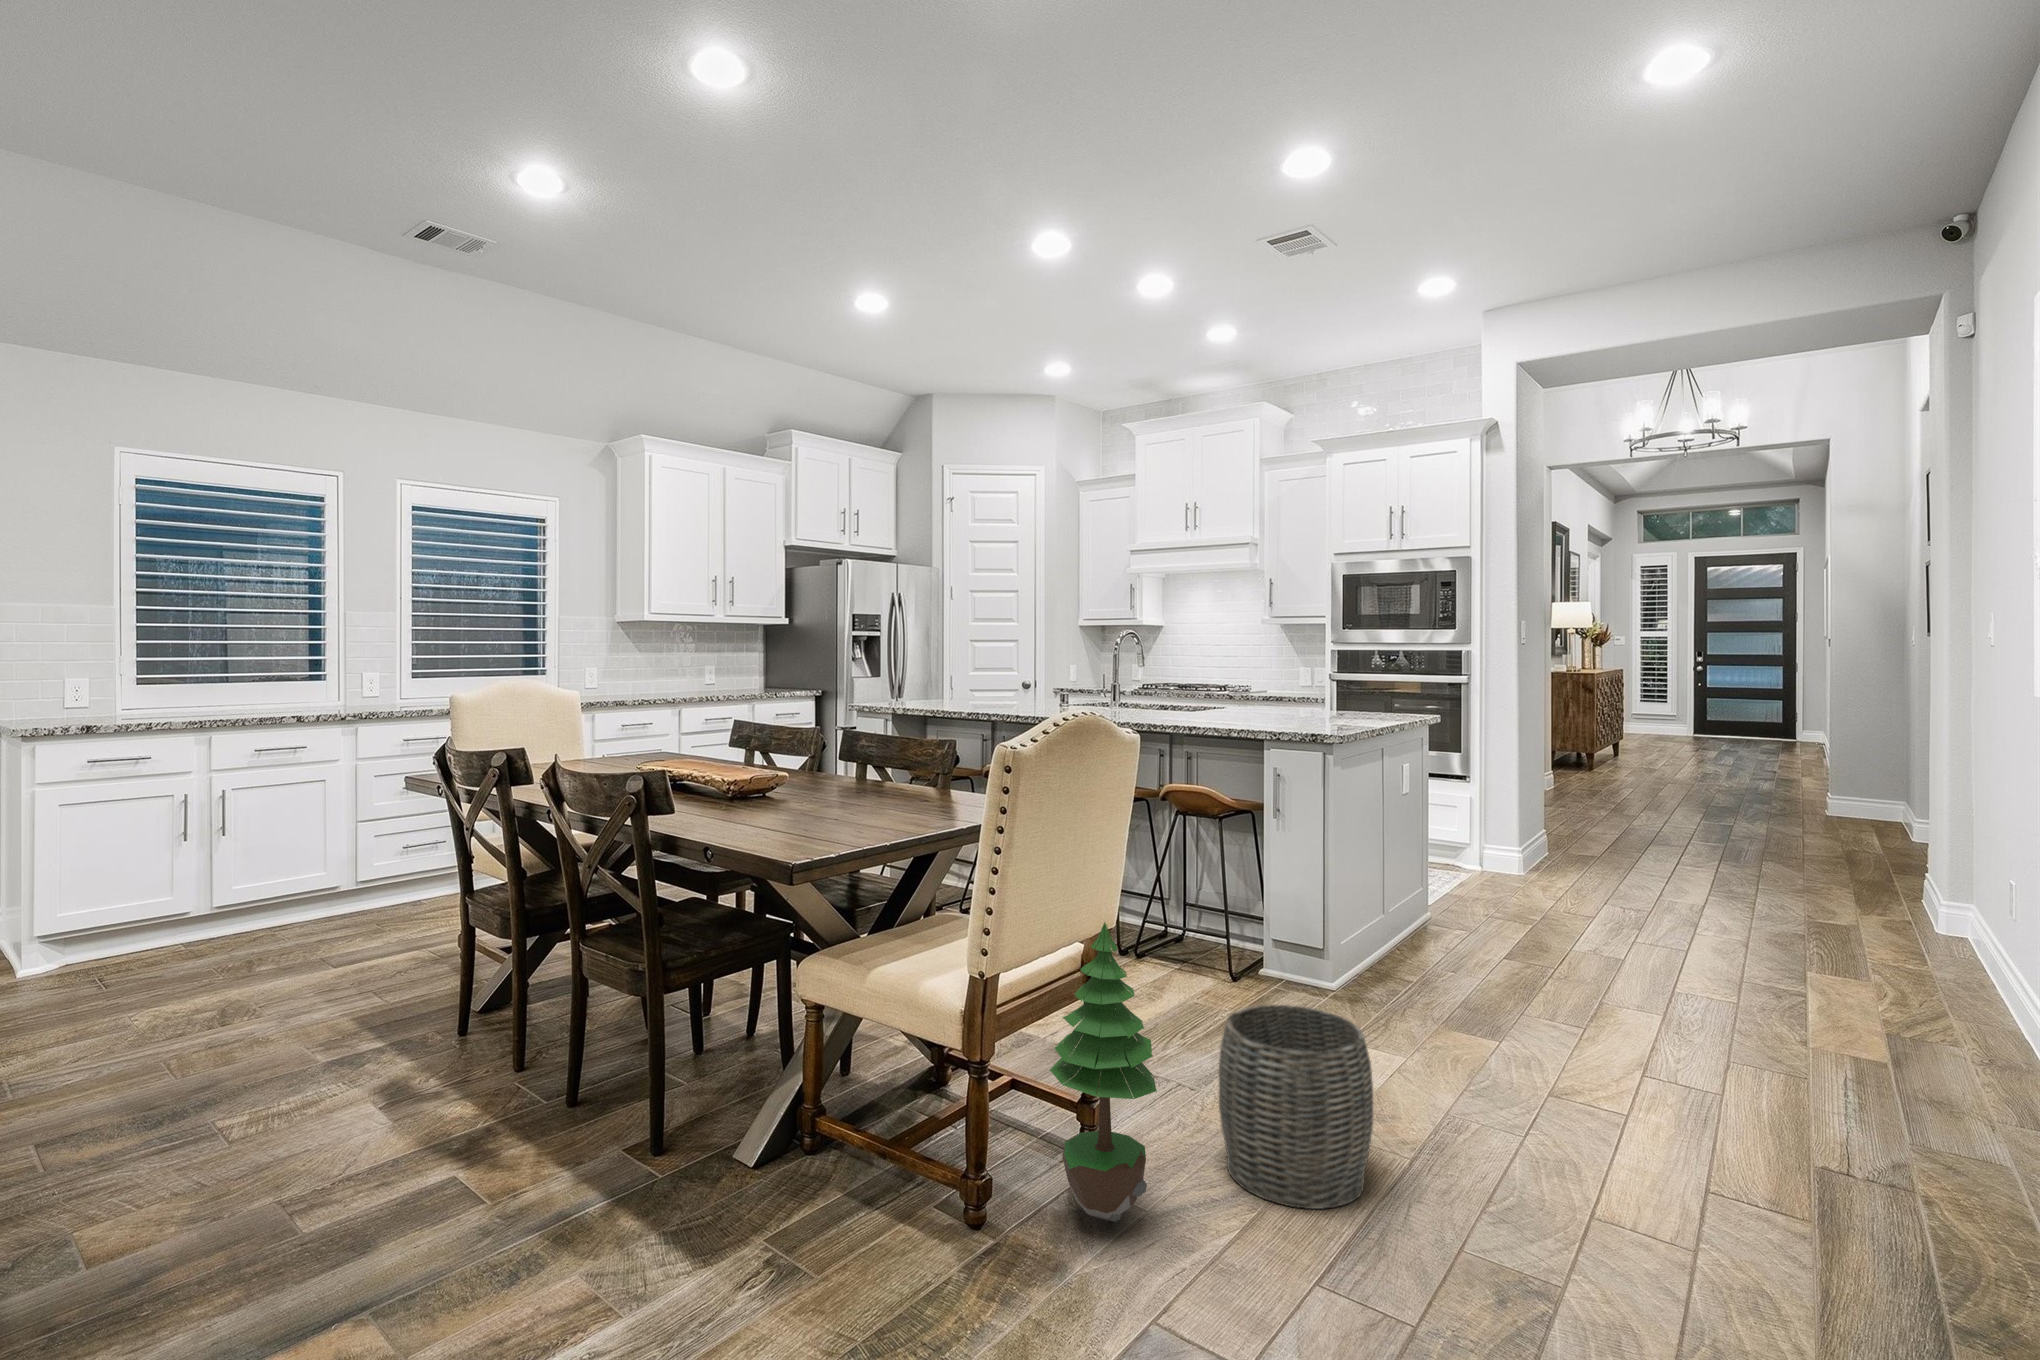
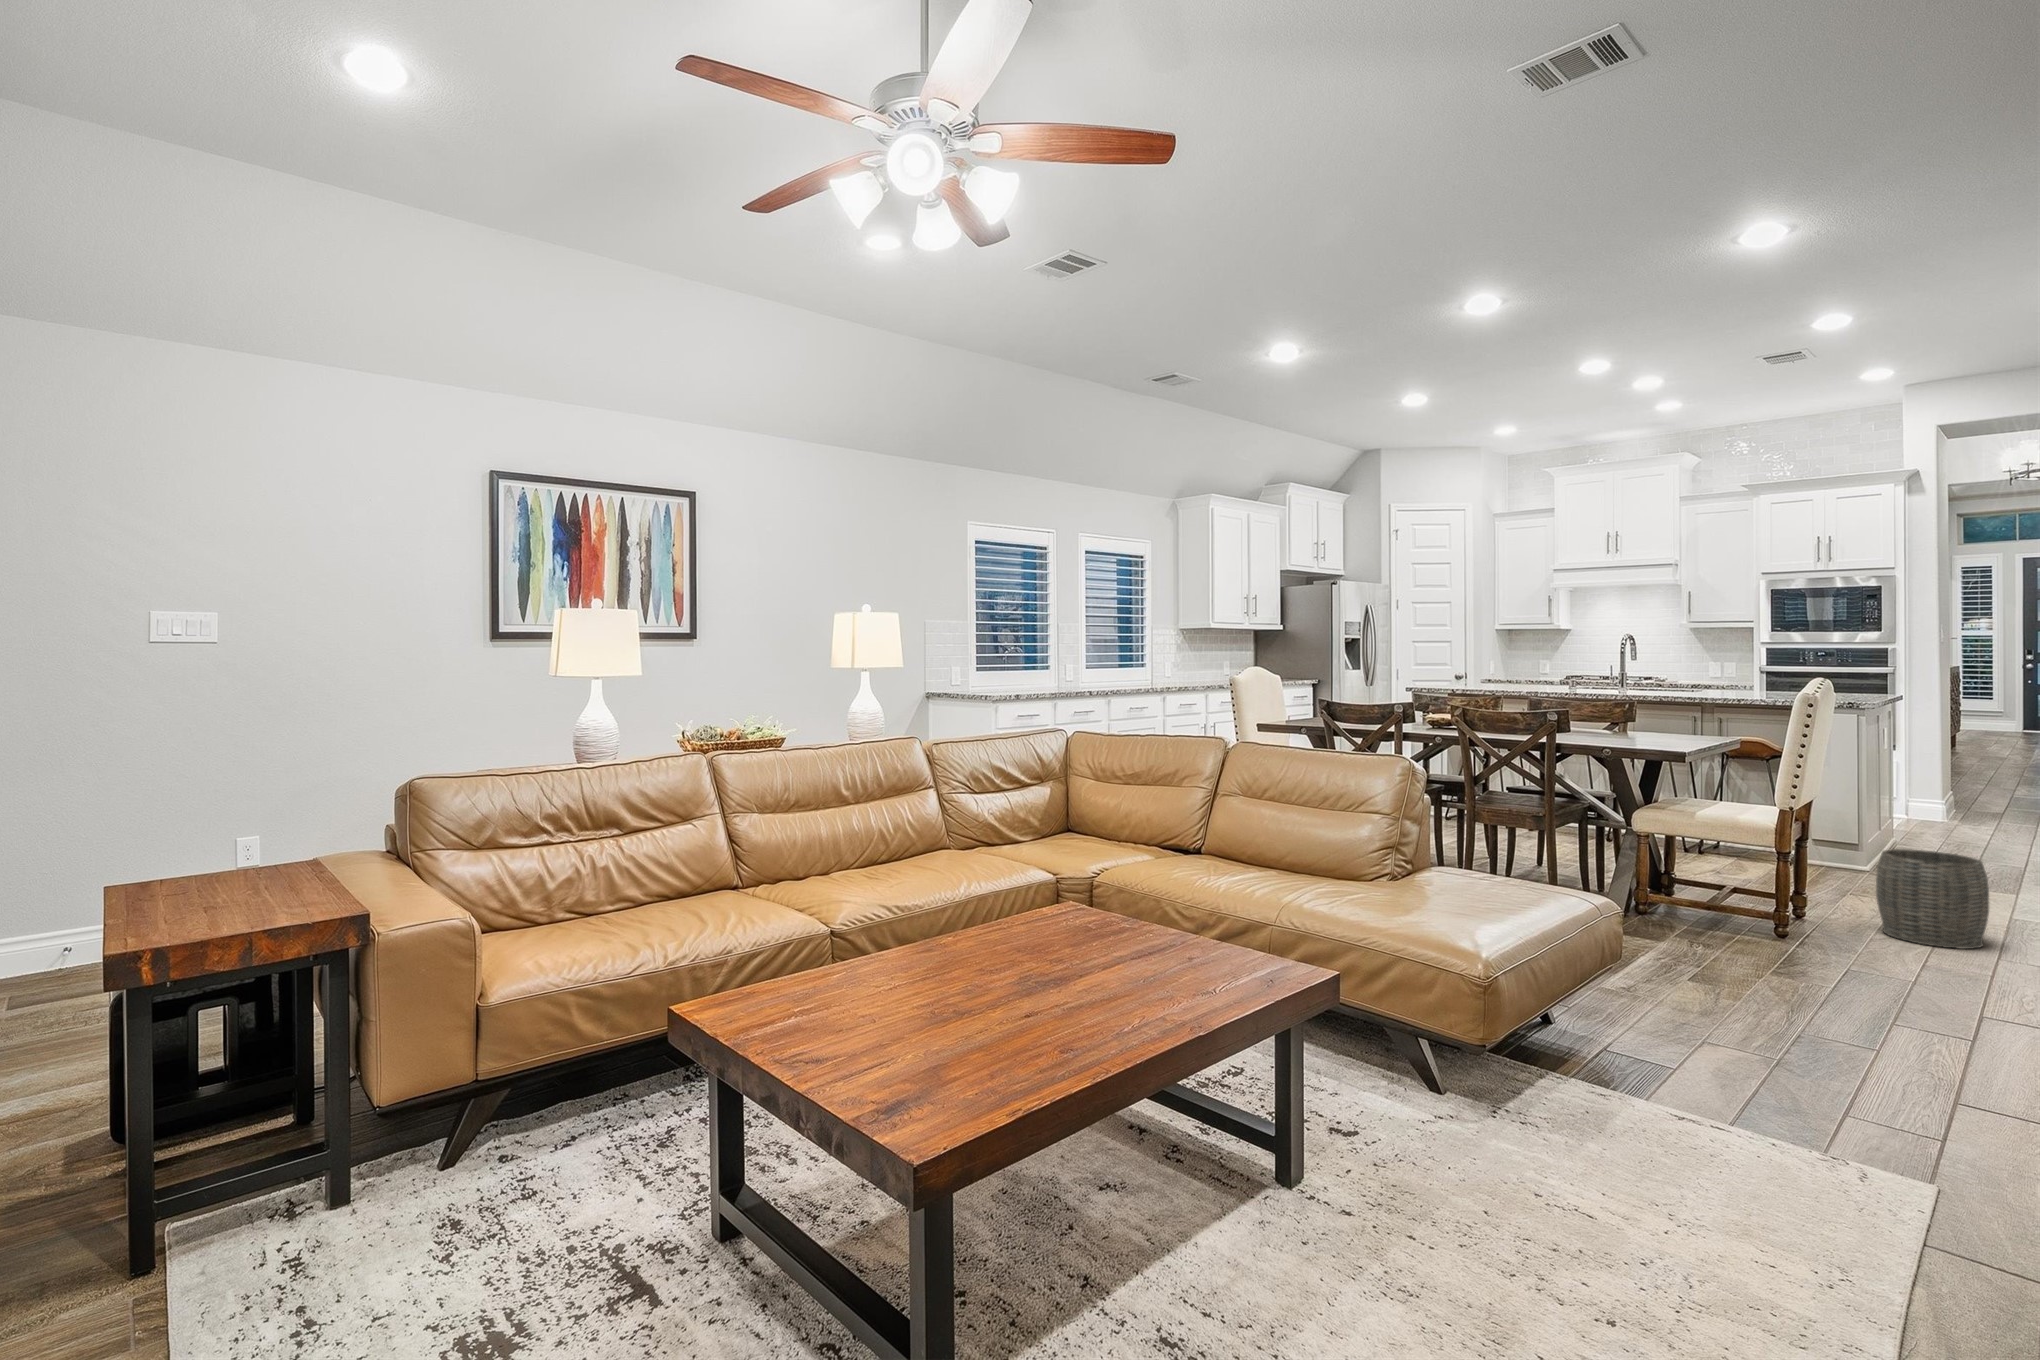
potted tree: present [1049,922,1157,1222] -> none [1801,789,1876,948]

